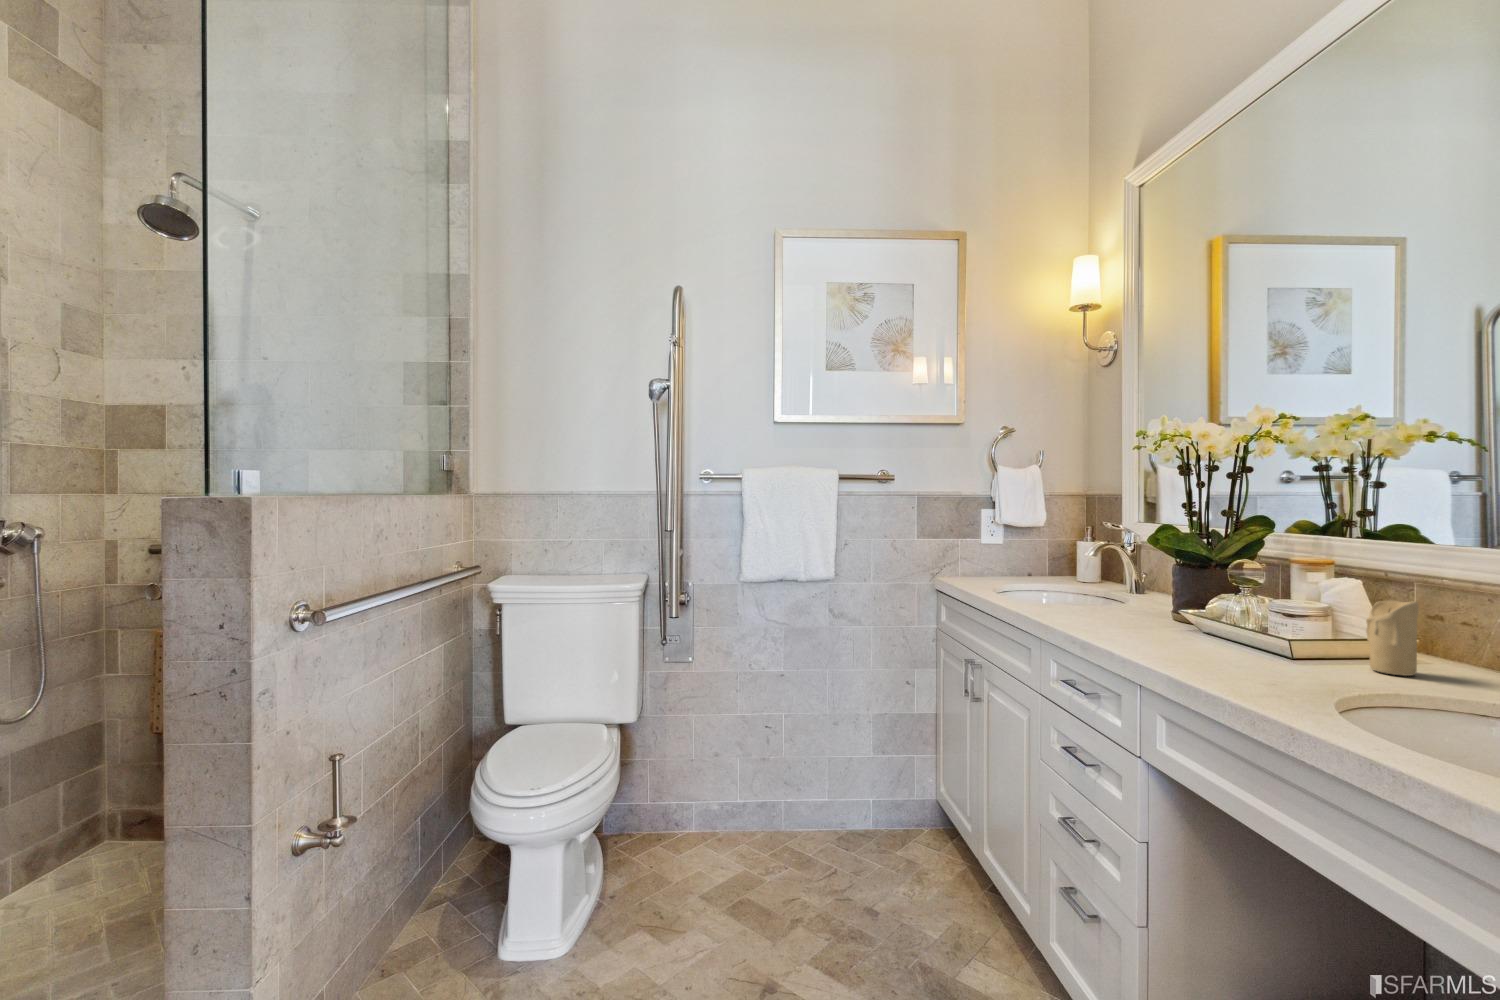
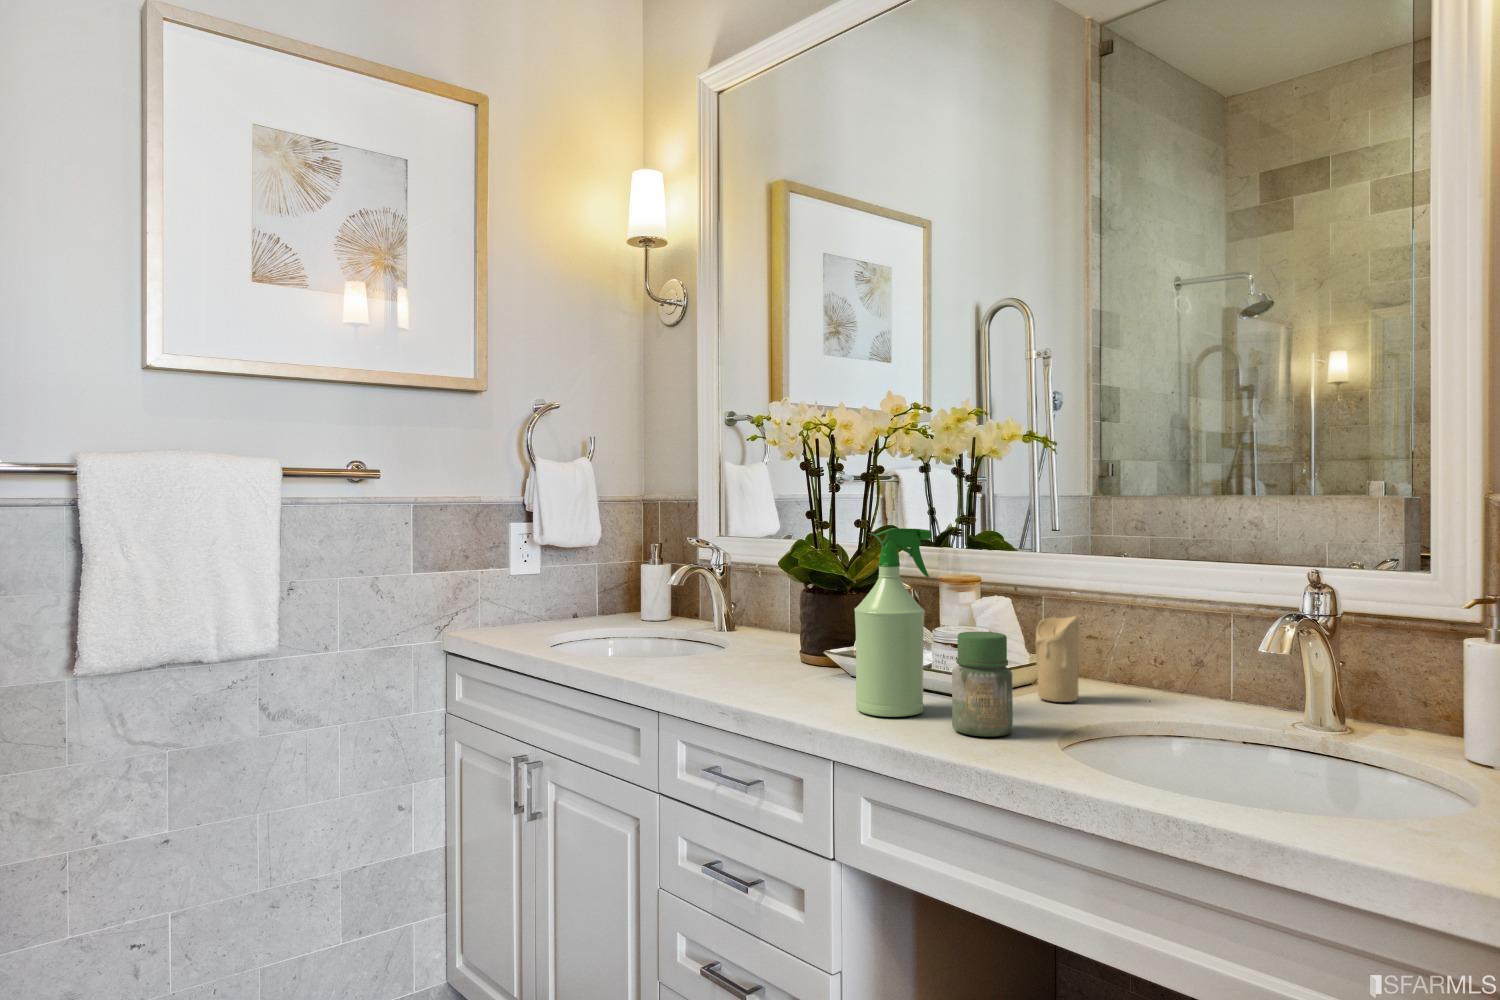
spray bottle: none [1171,519,1245,662] -> present [854,528,932,717]
jar: none [1239,601,1298,685] -> present [952,631,1013,737]

